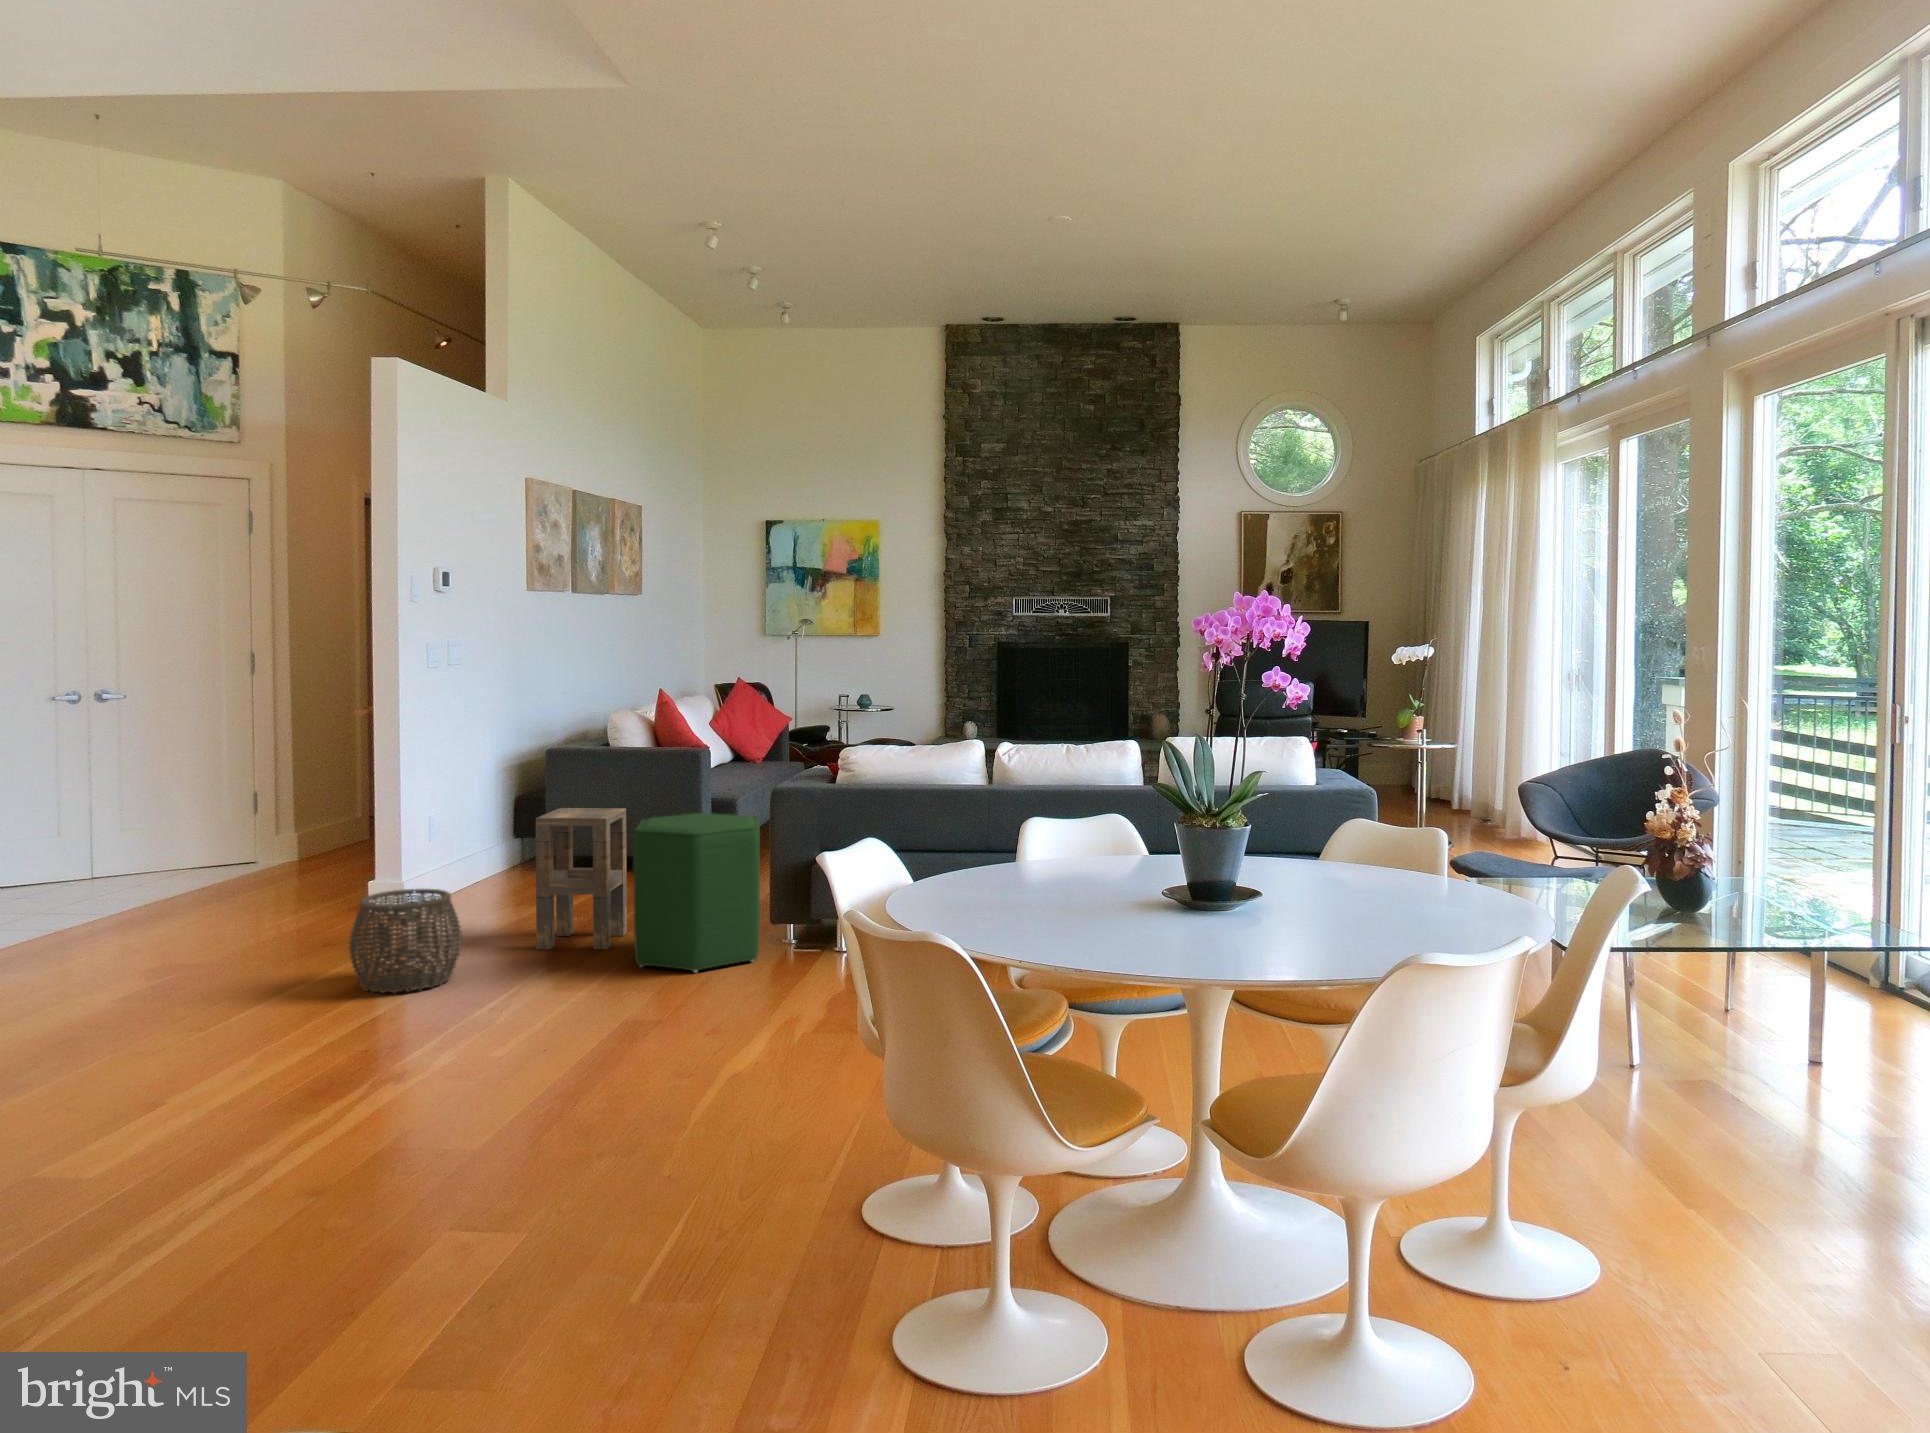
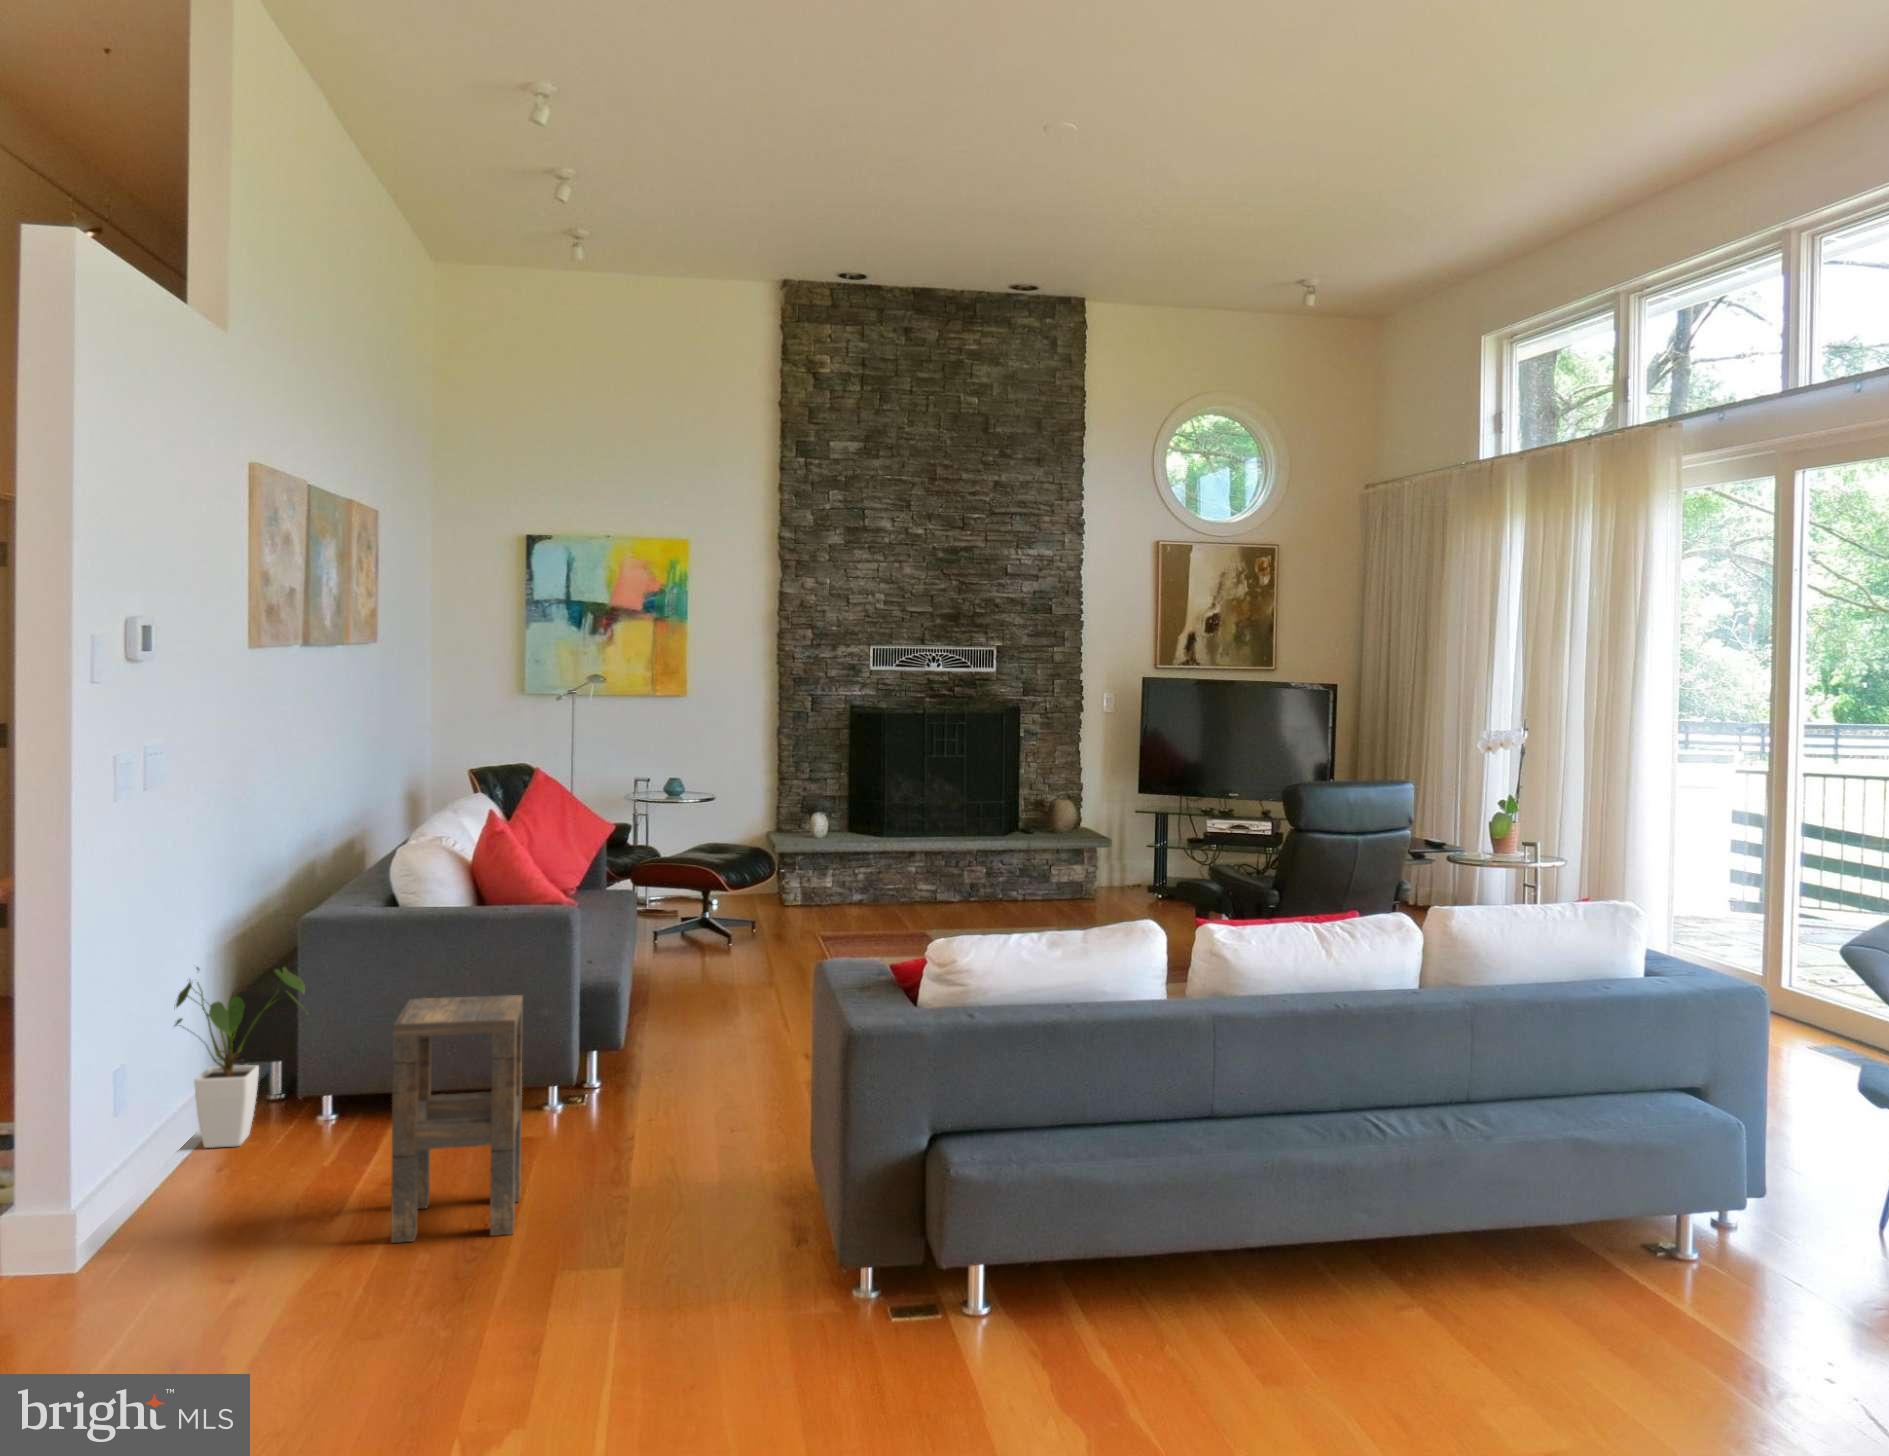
house plant: none [432,791,532,904] -> present [175,967,305,1148]
ottoman: present [633,813,760,973] -> none [576,1002,789,1278]
woven basket: present [349,889,462,993] -> none [97,1167,302,1377]

